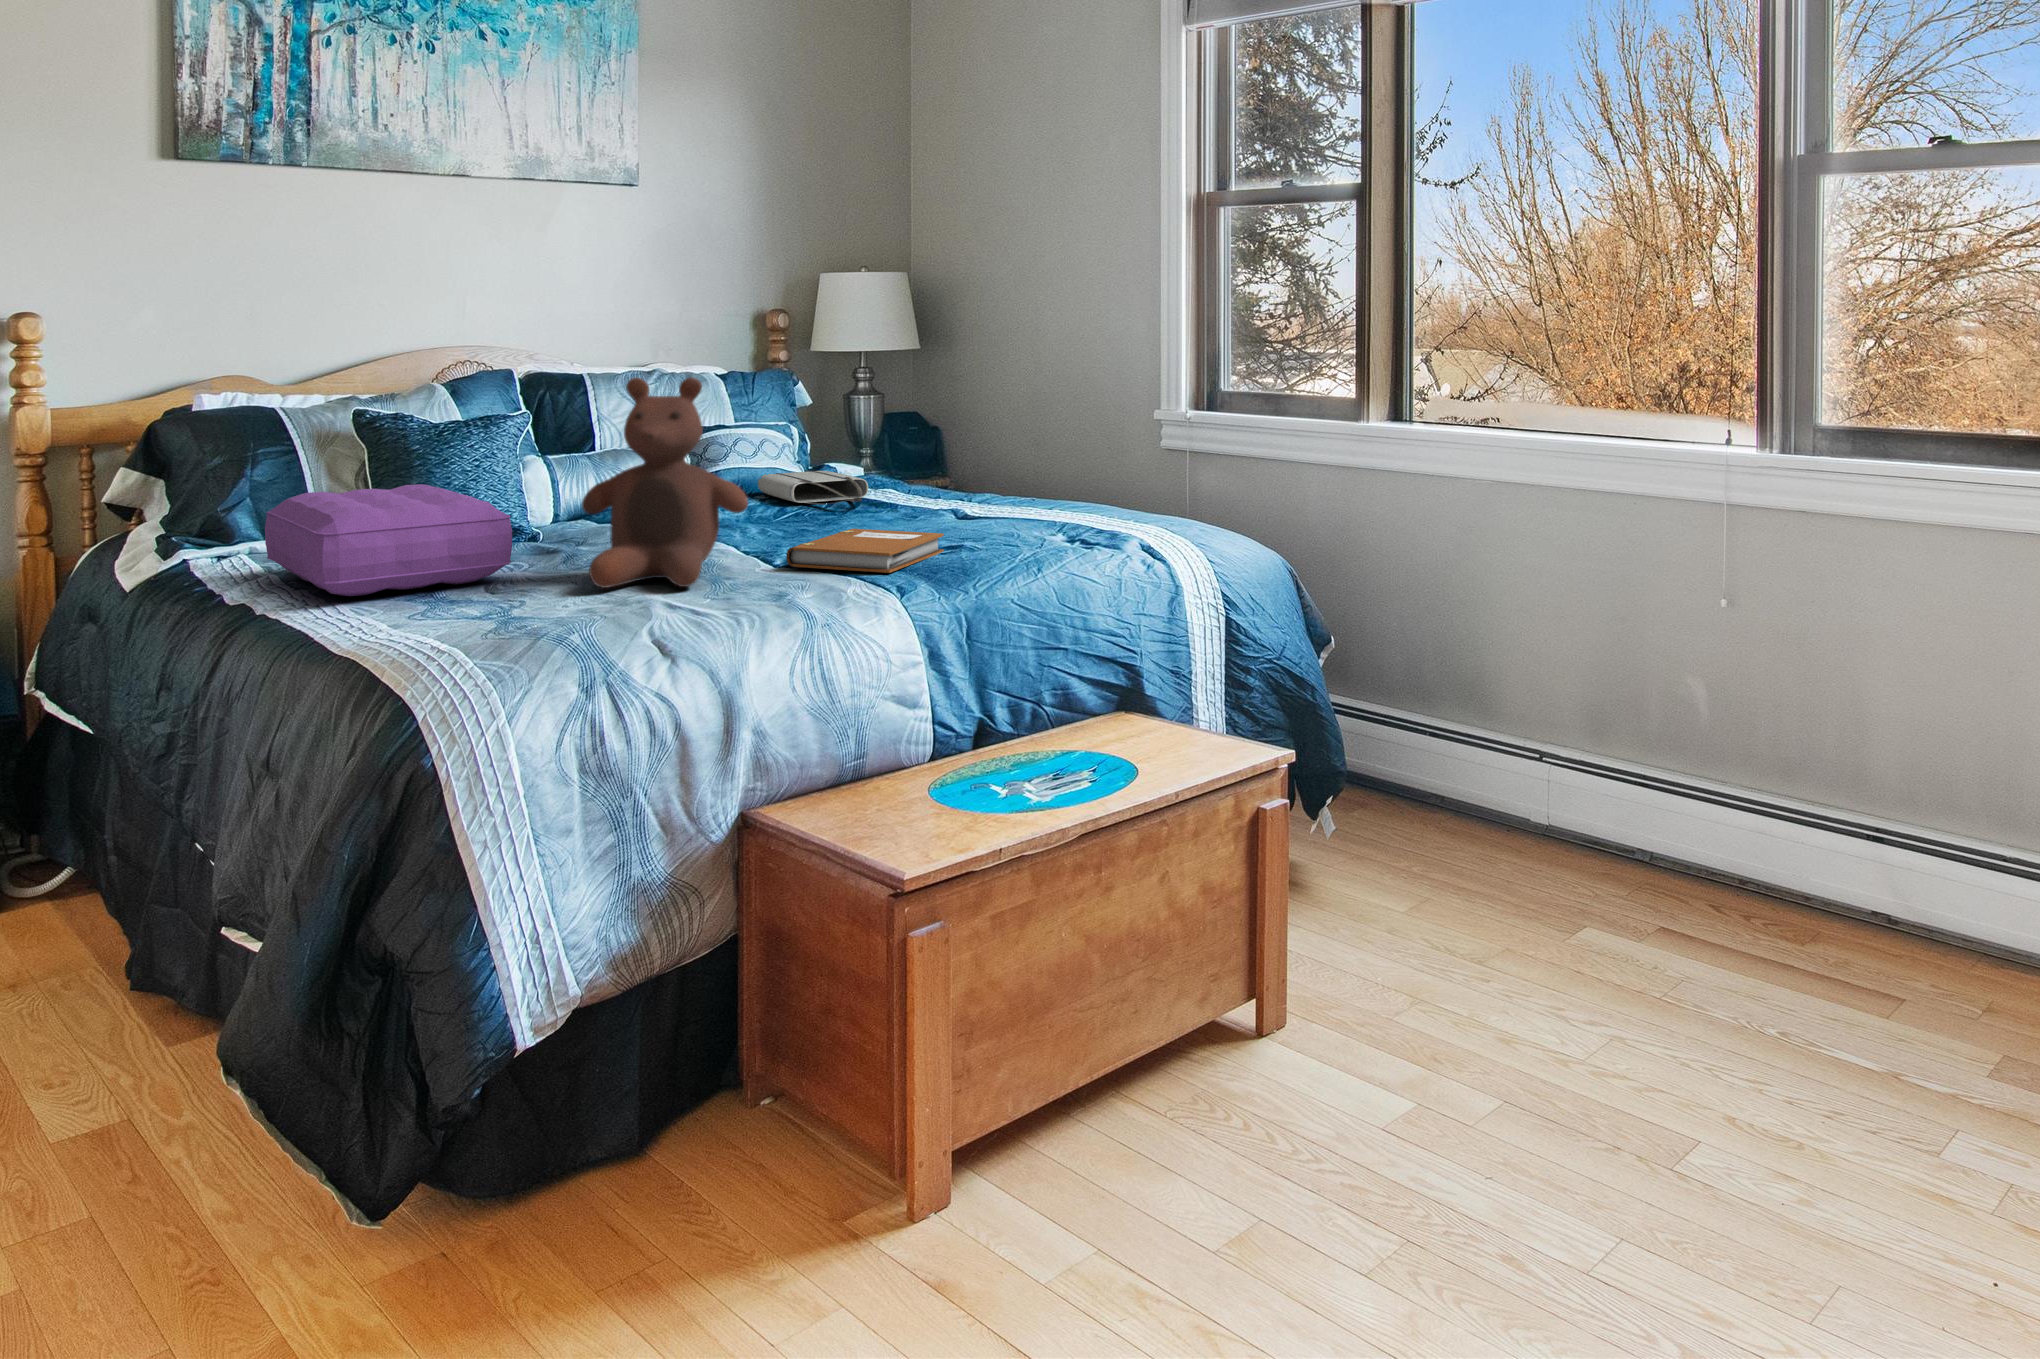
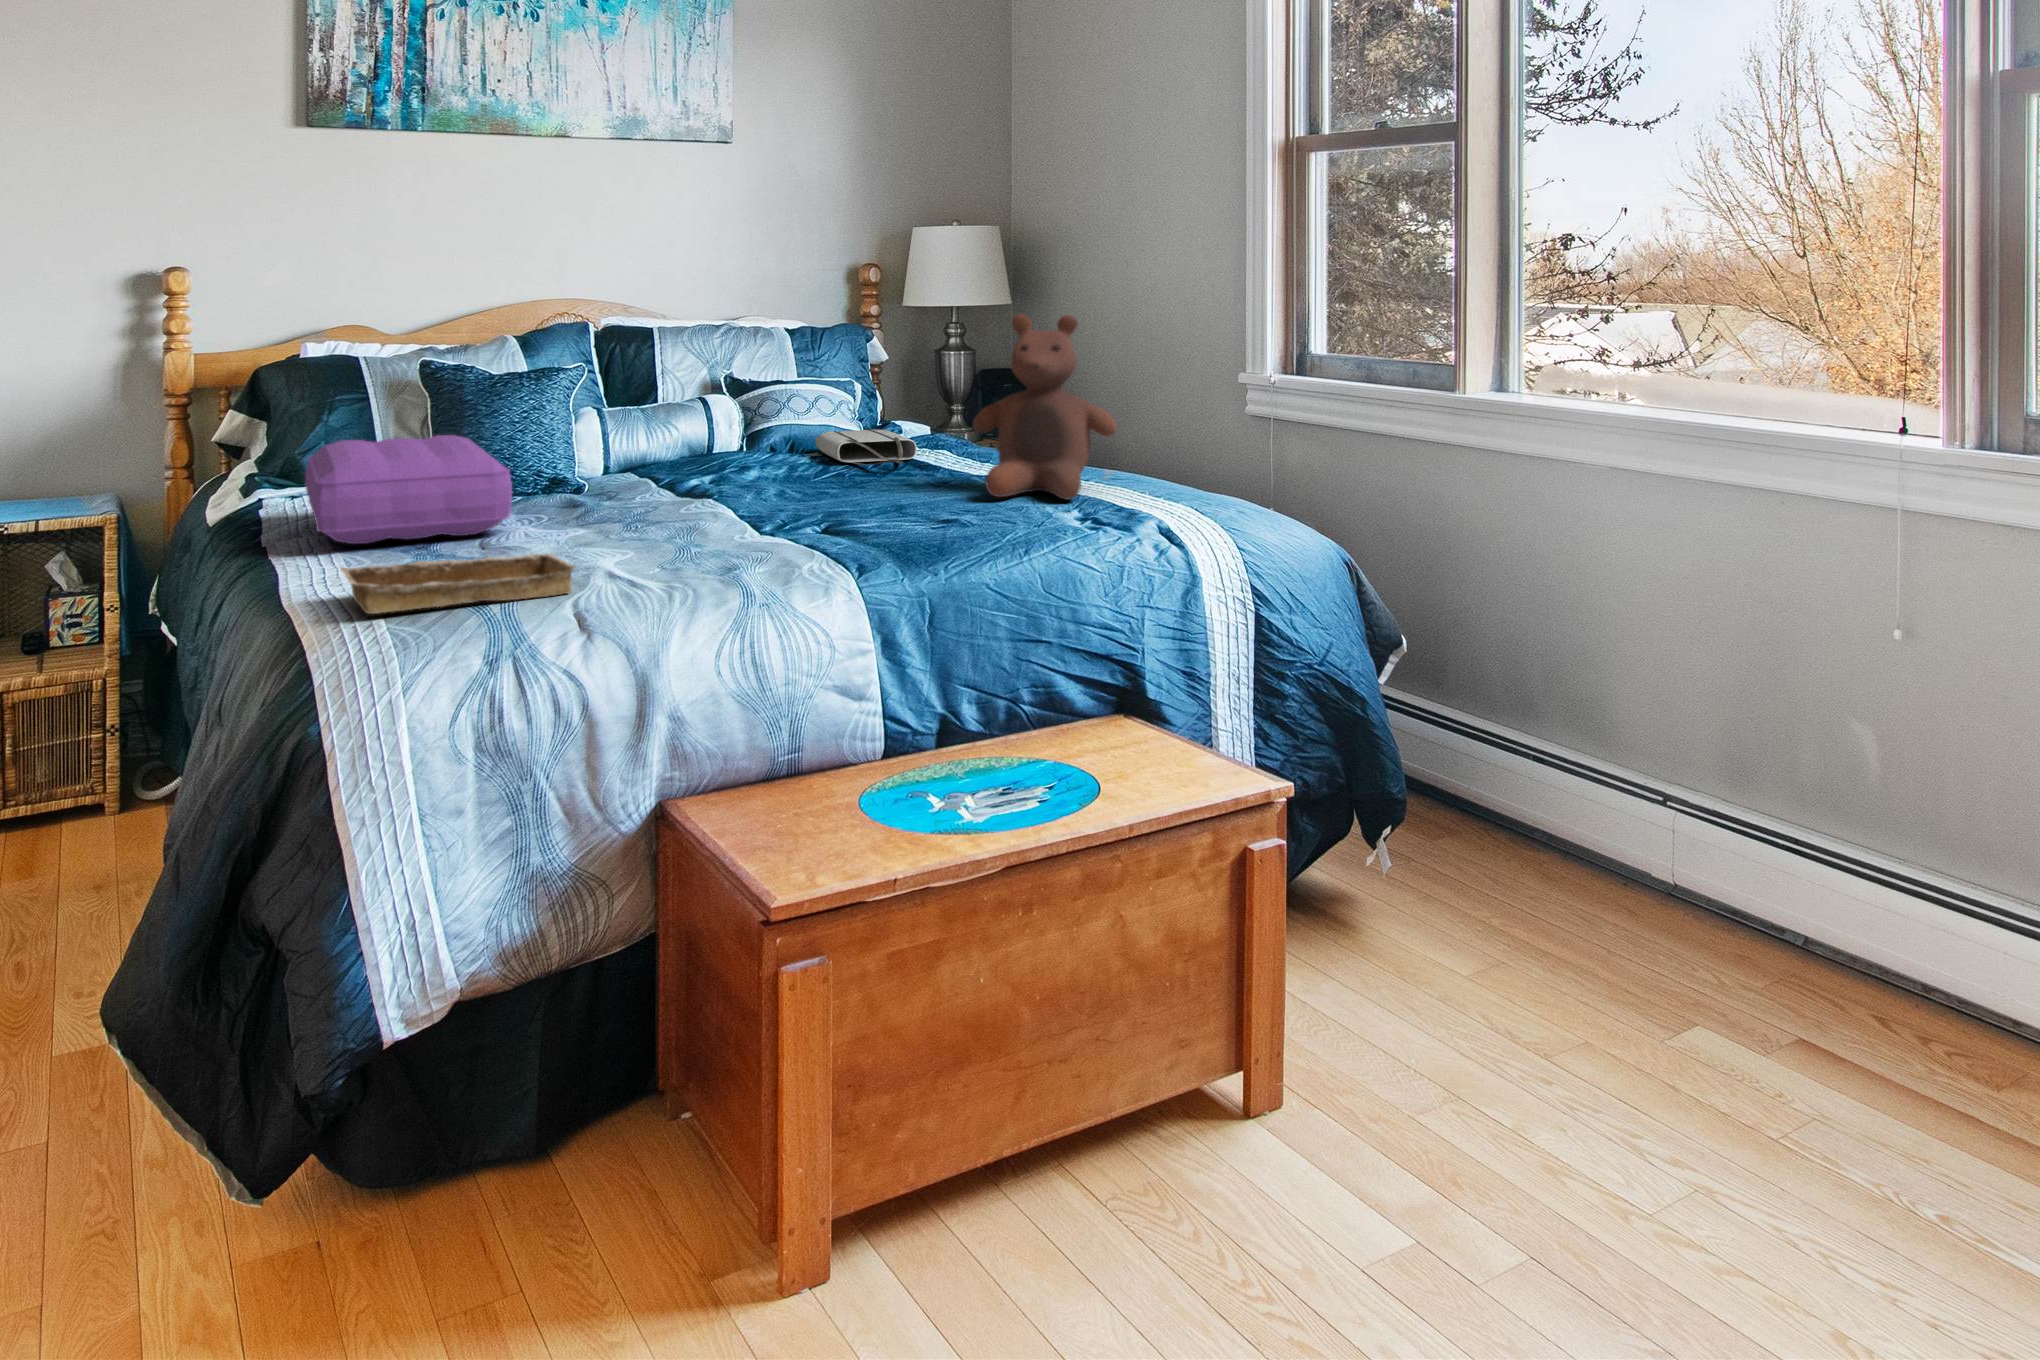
stuffed bear: present [581,377,748,588] -> present [973,314,1117,500]
notebook: present [786,529,944,573] -> none [774,495,946,546]
tray: none [393,591,639,653] -> present [341,553,577,614]

